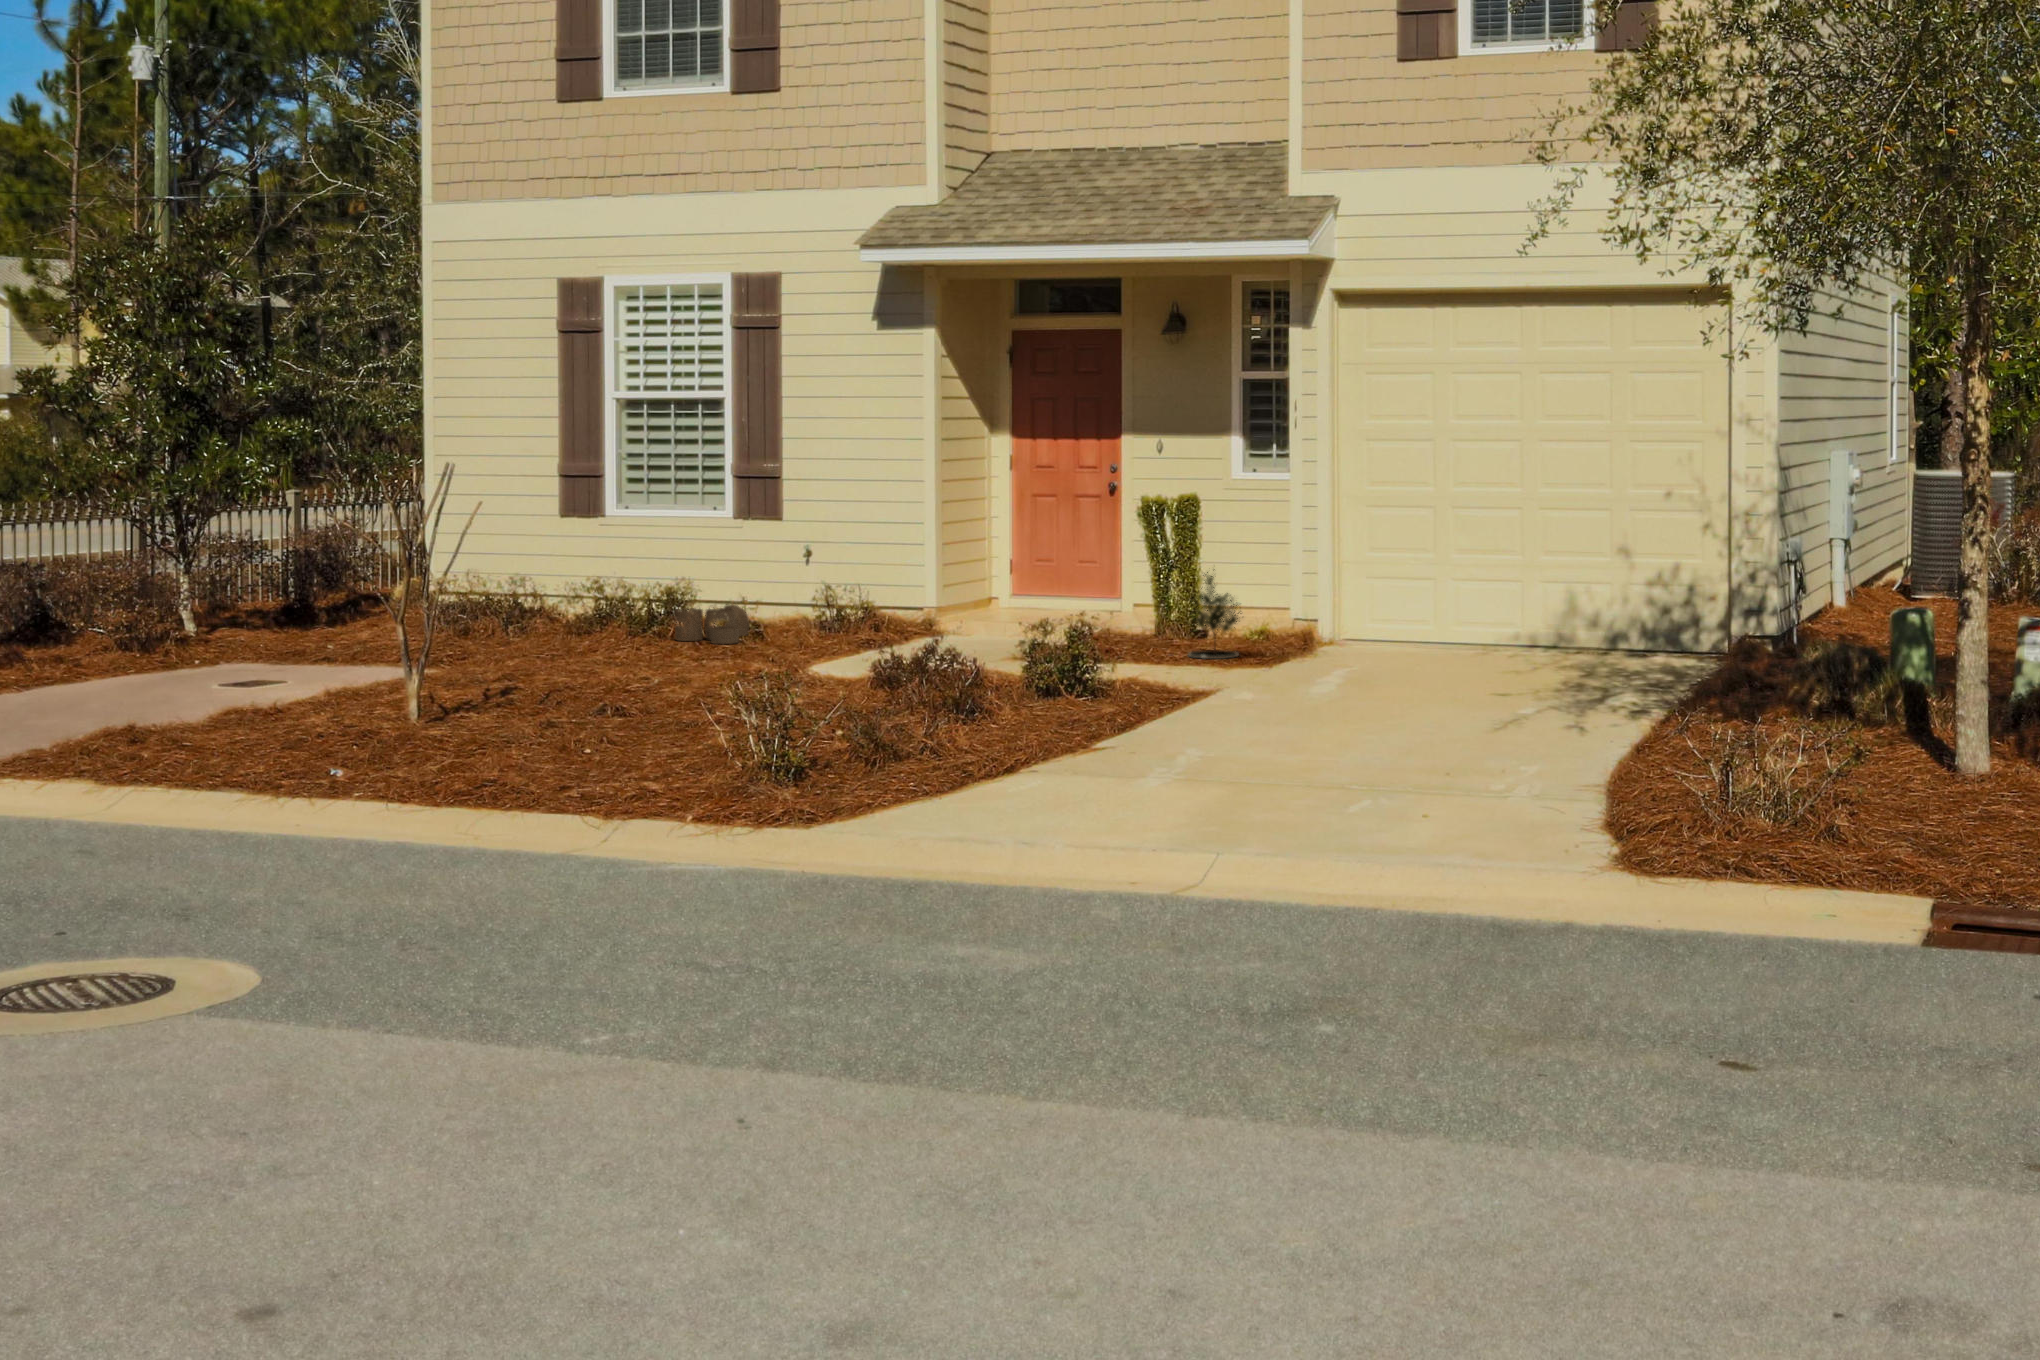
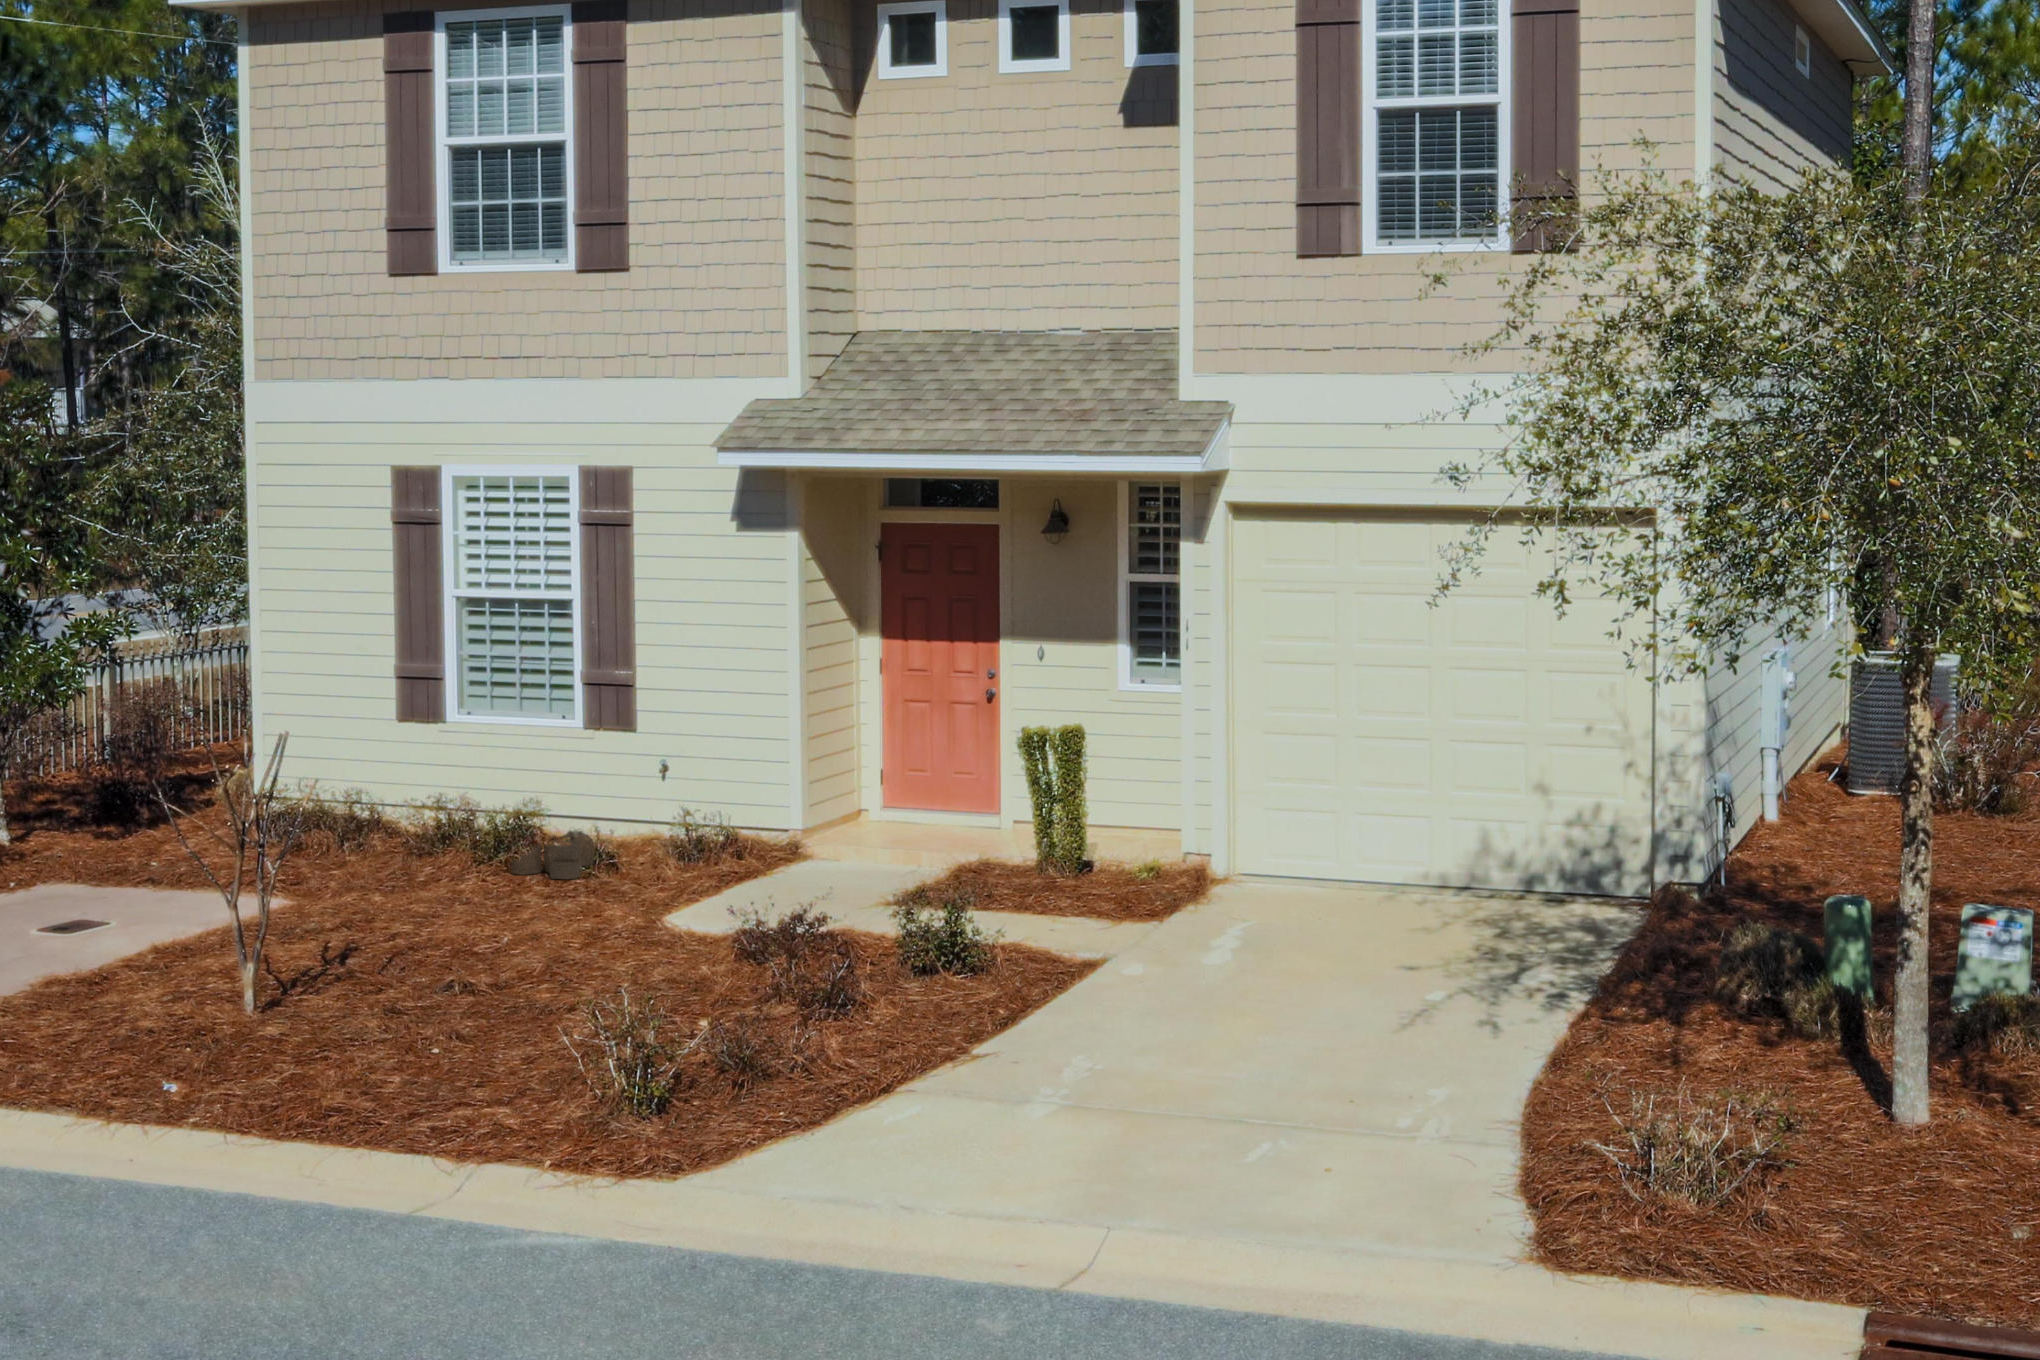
potted tree: present [1188,569,1242,659] -> none [1066,799,1134,903]

